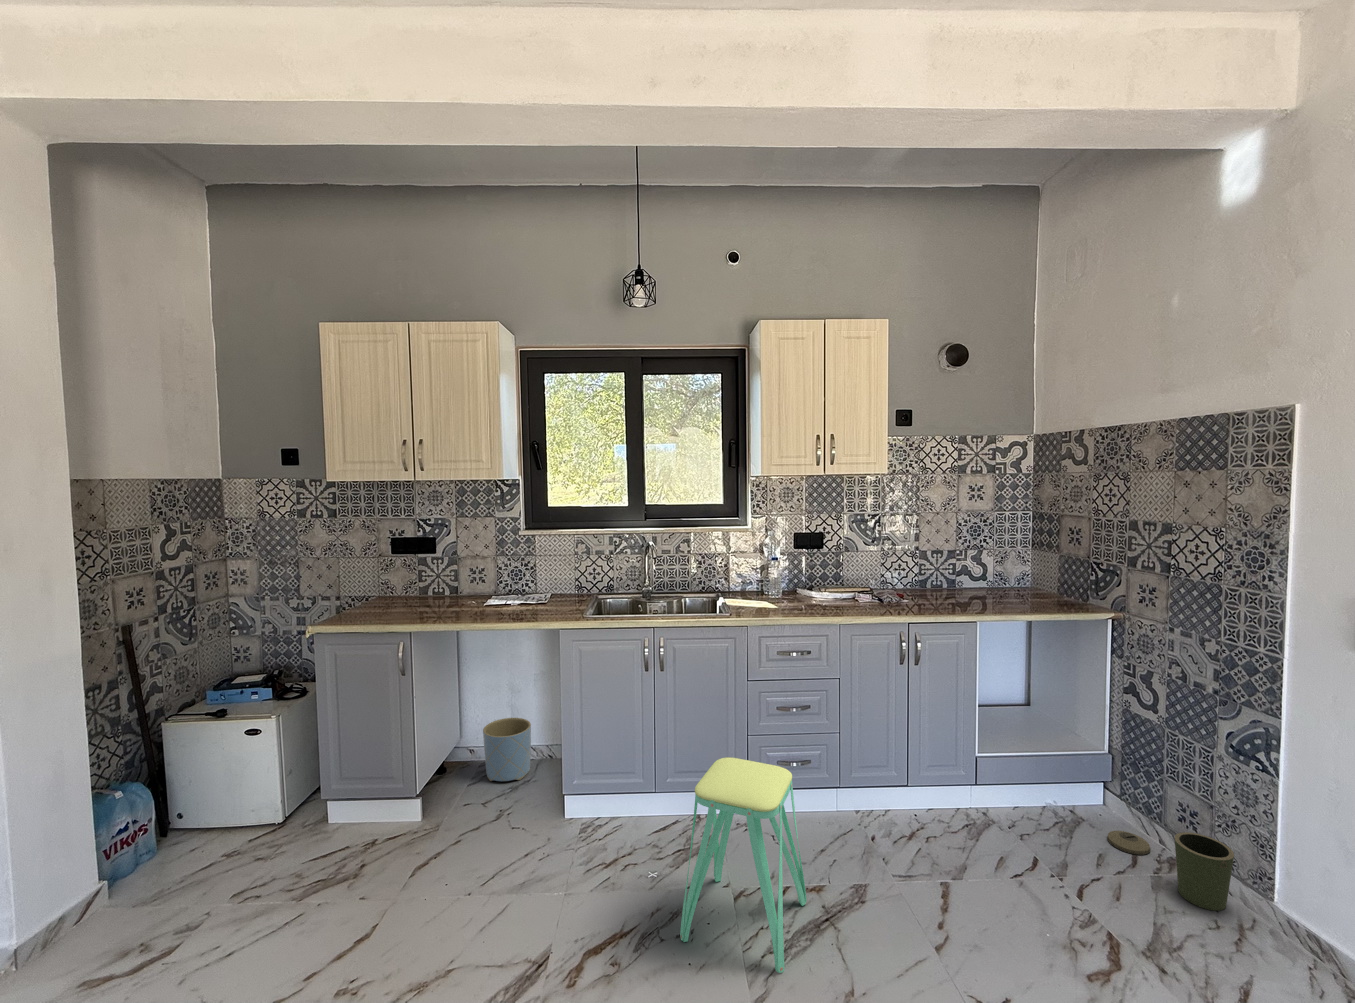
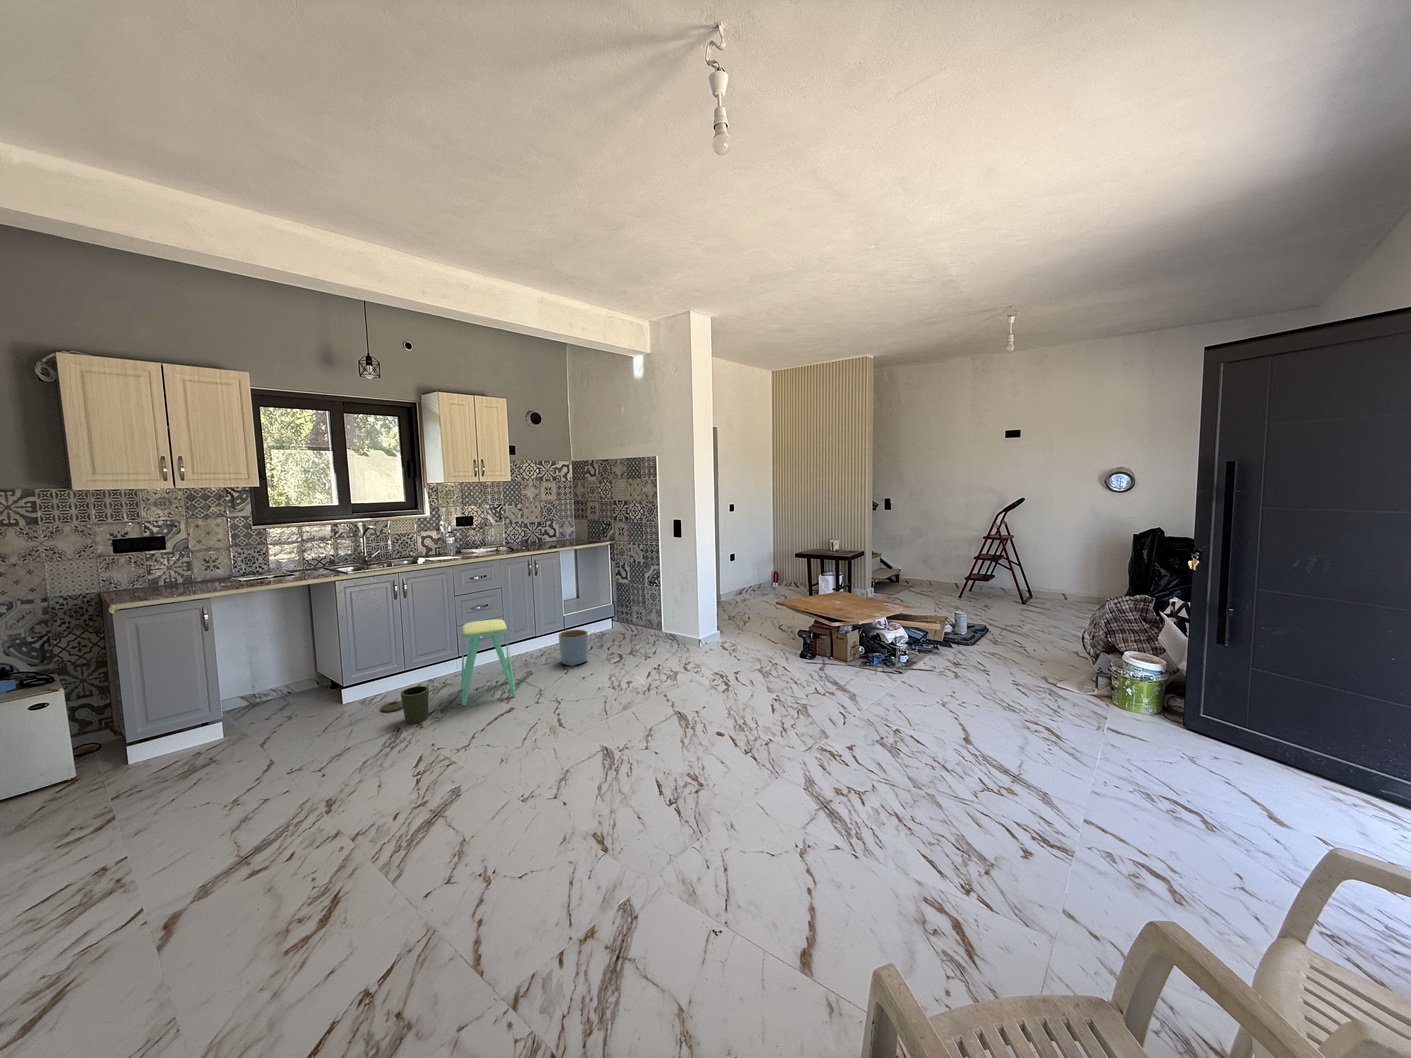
planter: present [483,718,531,781] -> present [559,630,588,666]
trash can: present [1107,831,1234,911] -> present [381,686,429,724]

